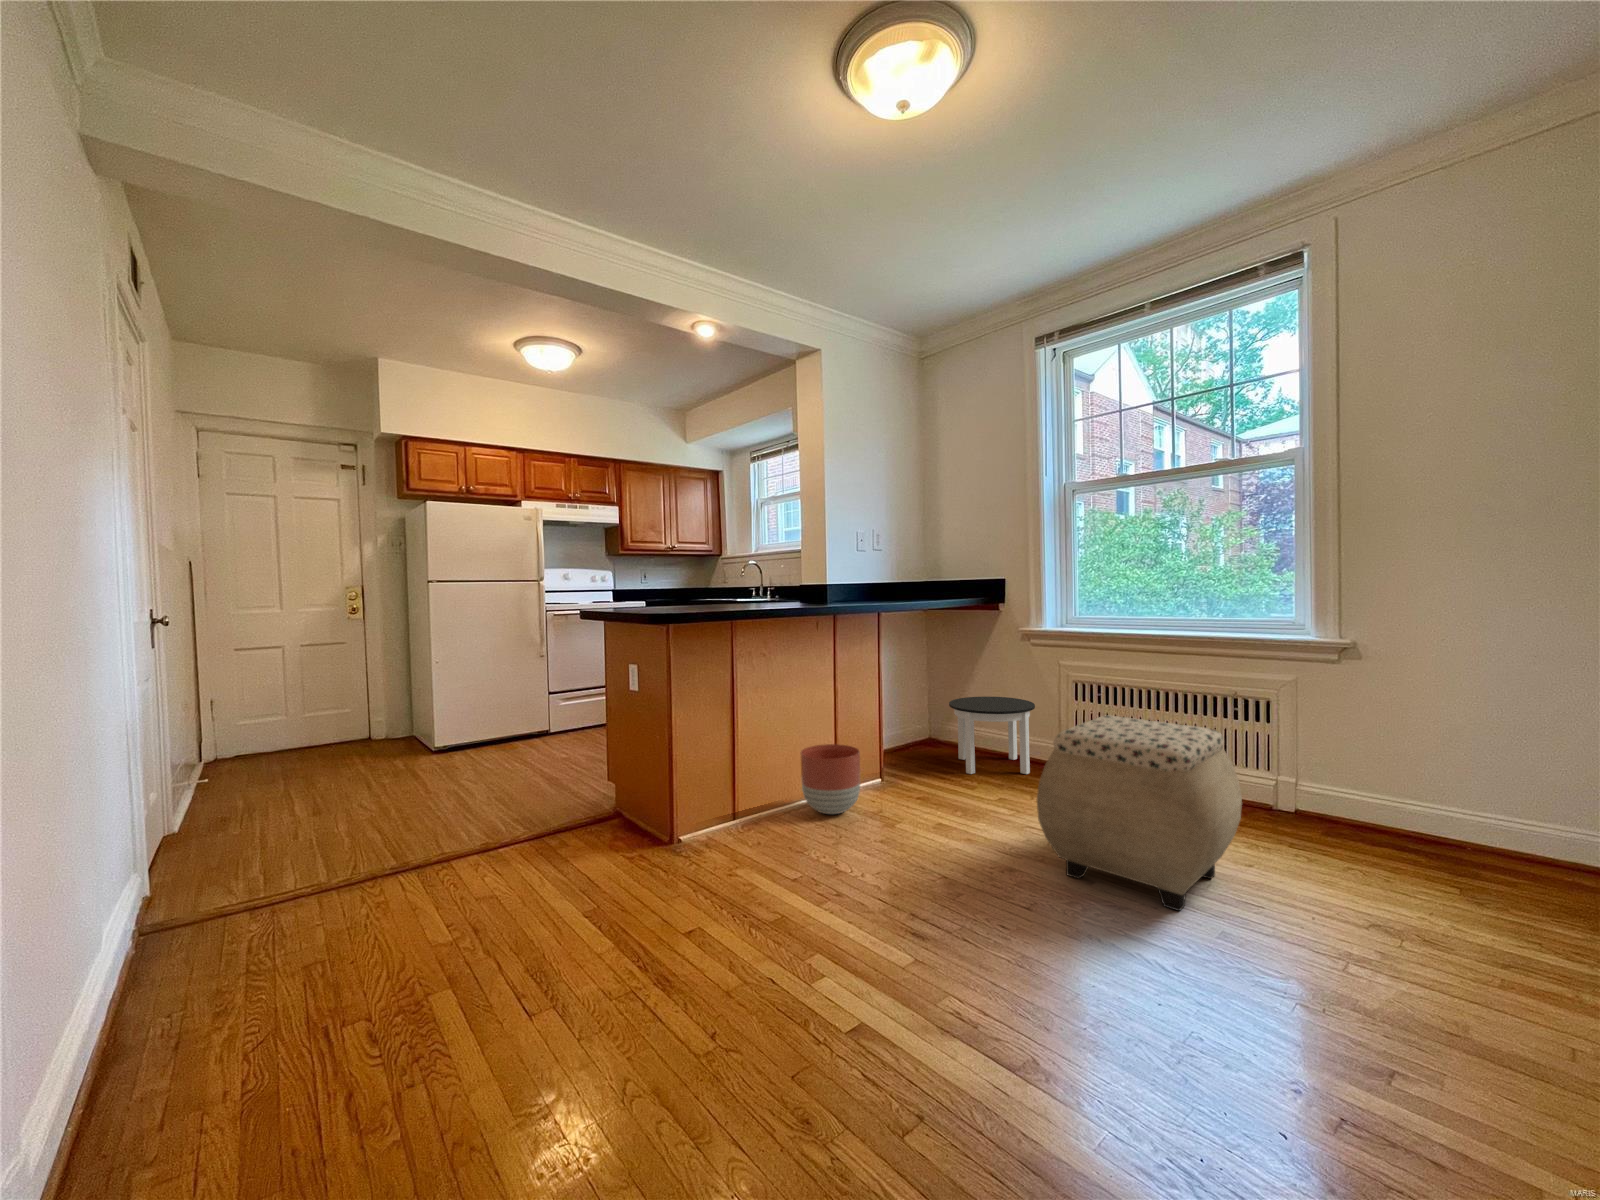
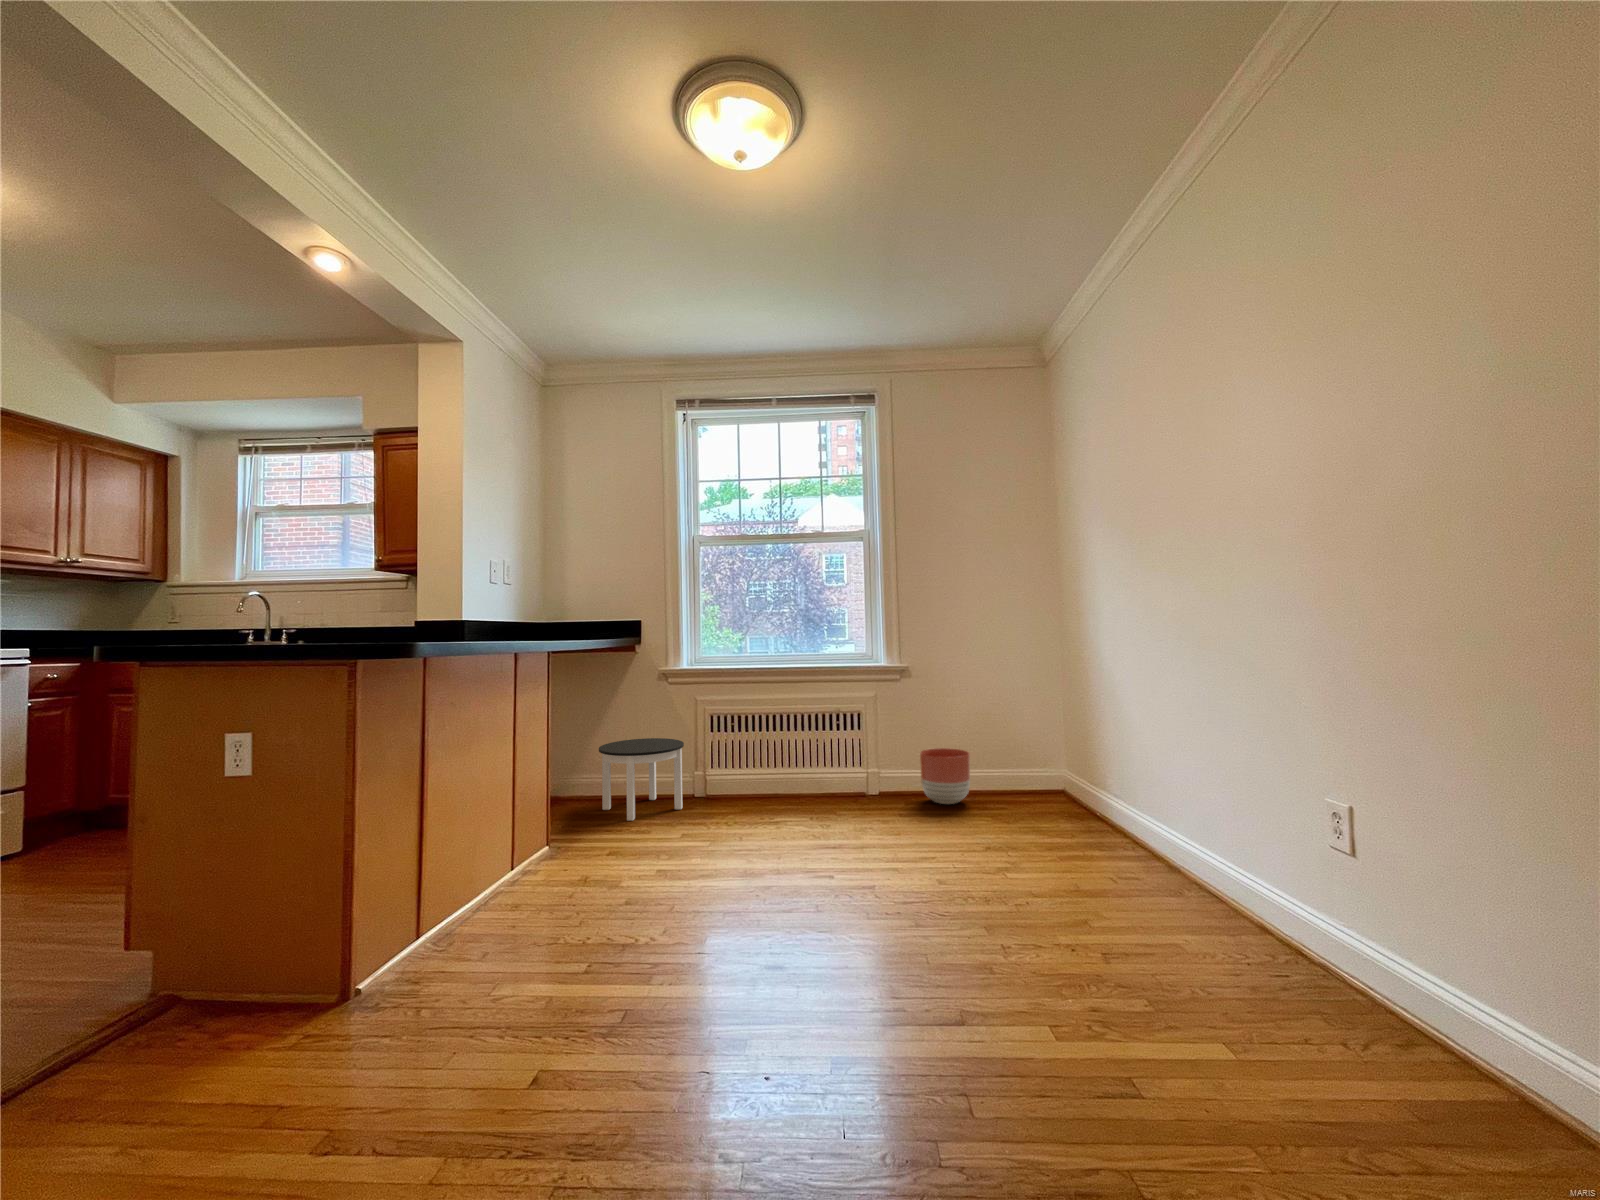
ottoman: present [1037,715,1242,911] -> none [789,732,915,876]
planter: present [800,744,860,814] -> present [920,748,970,804]

